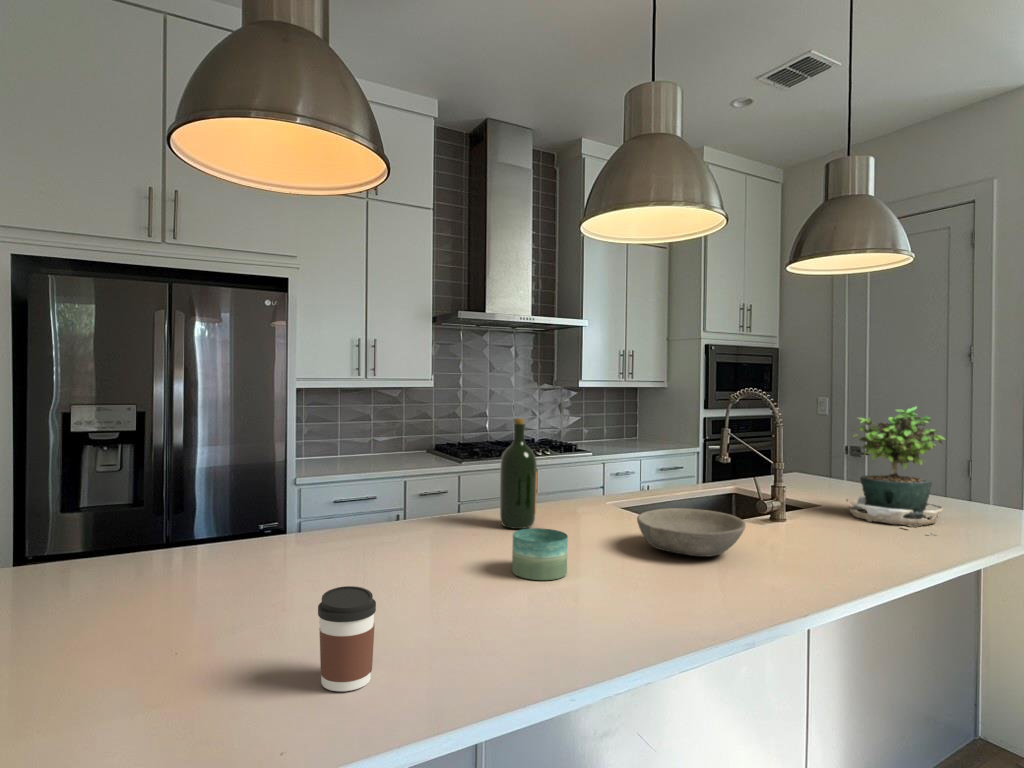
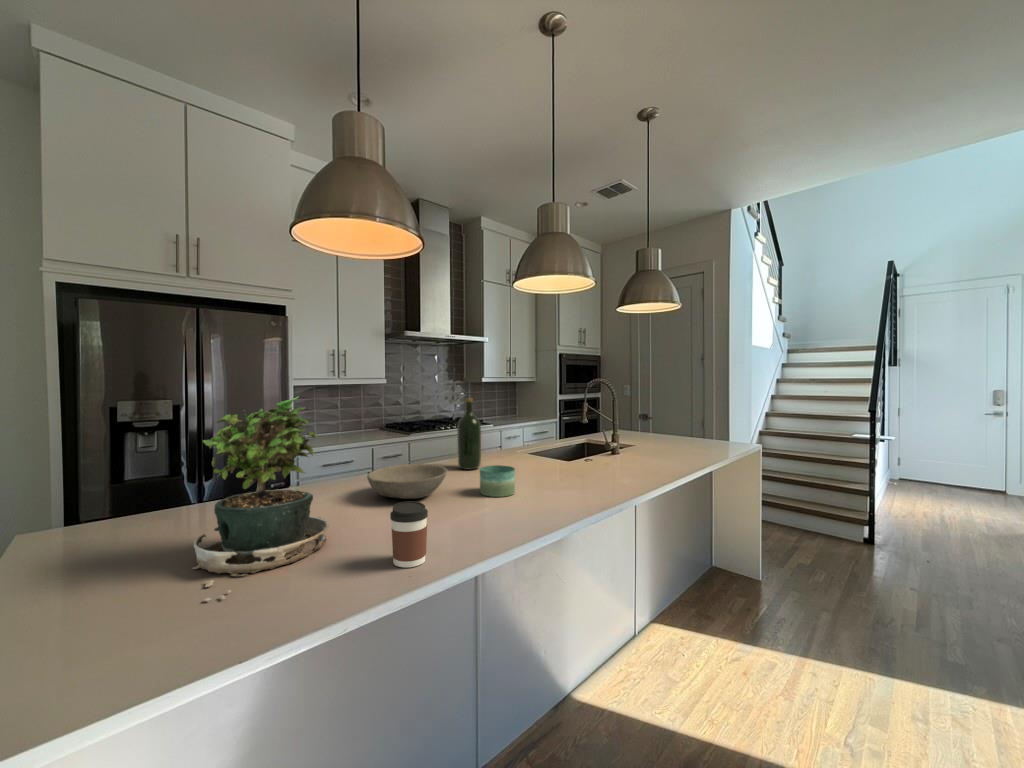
potted plant: present [846,407,945,533] -> present [193,397,329,601]
bowl: present [637,508,746,557] -> present [367,464,447,499]

